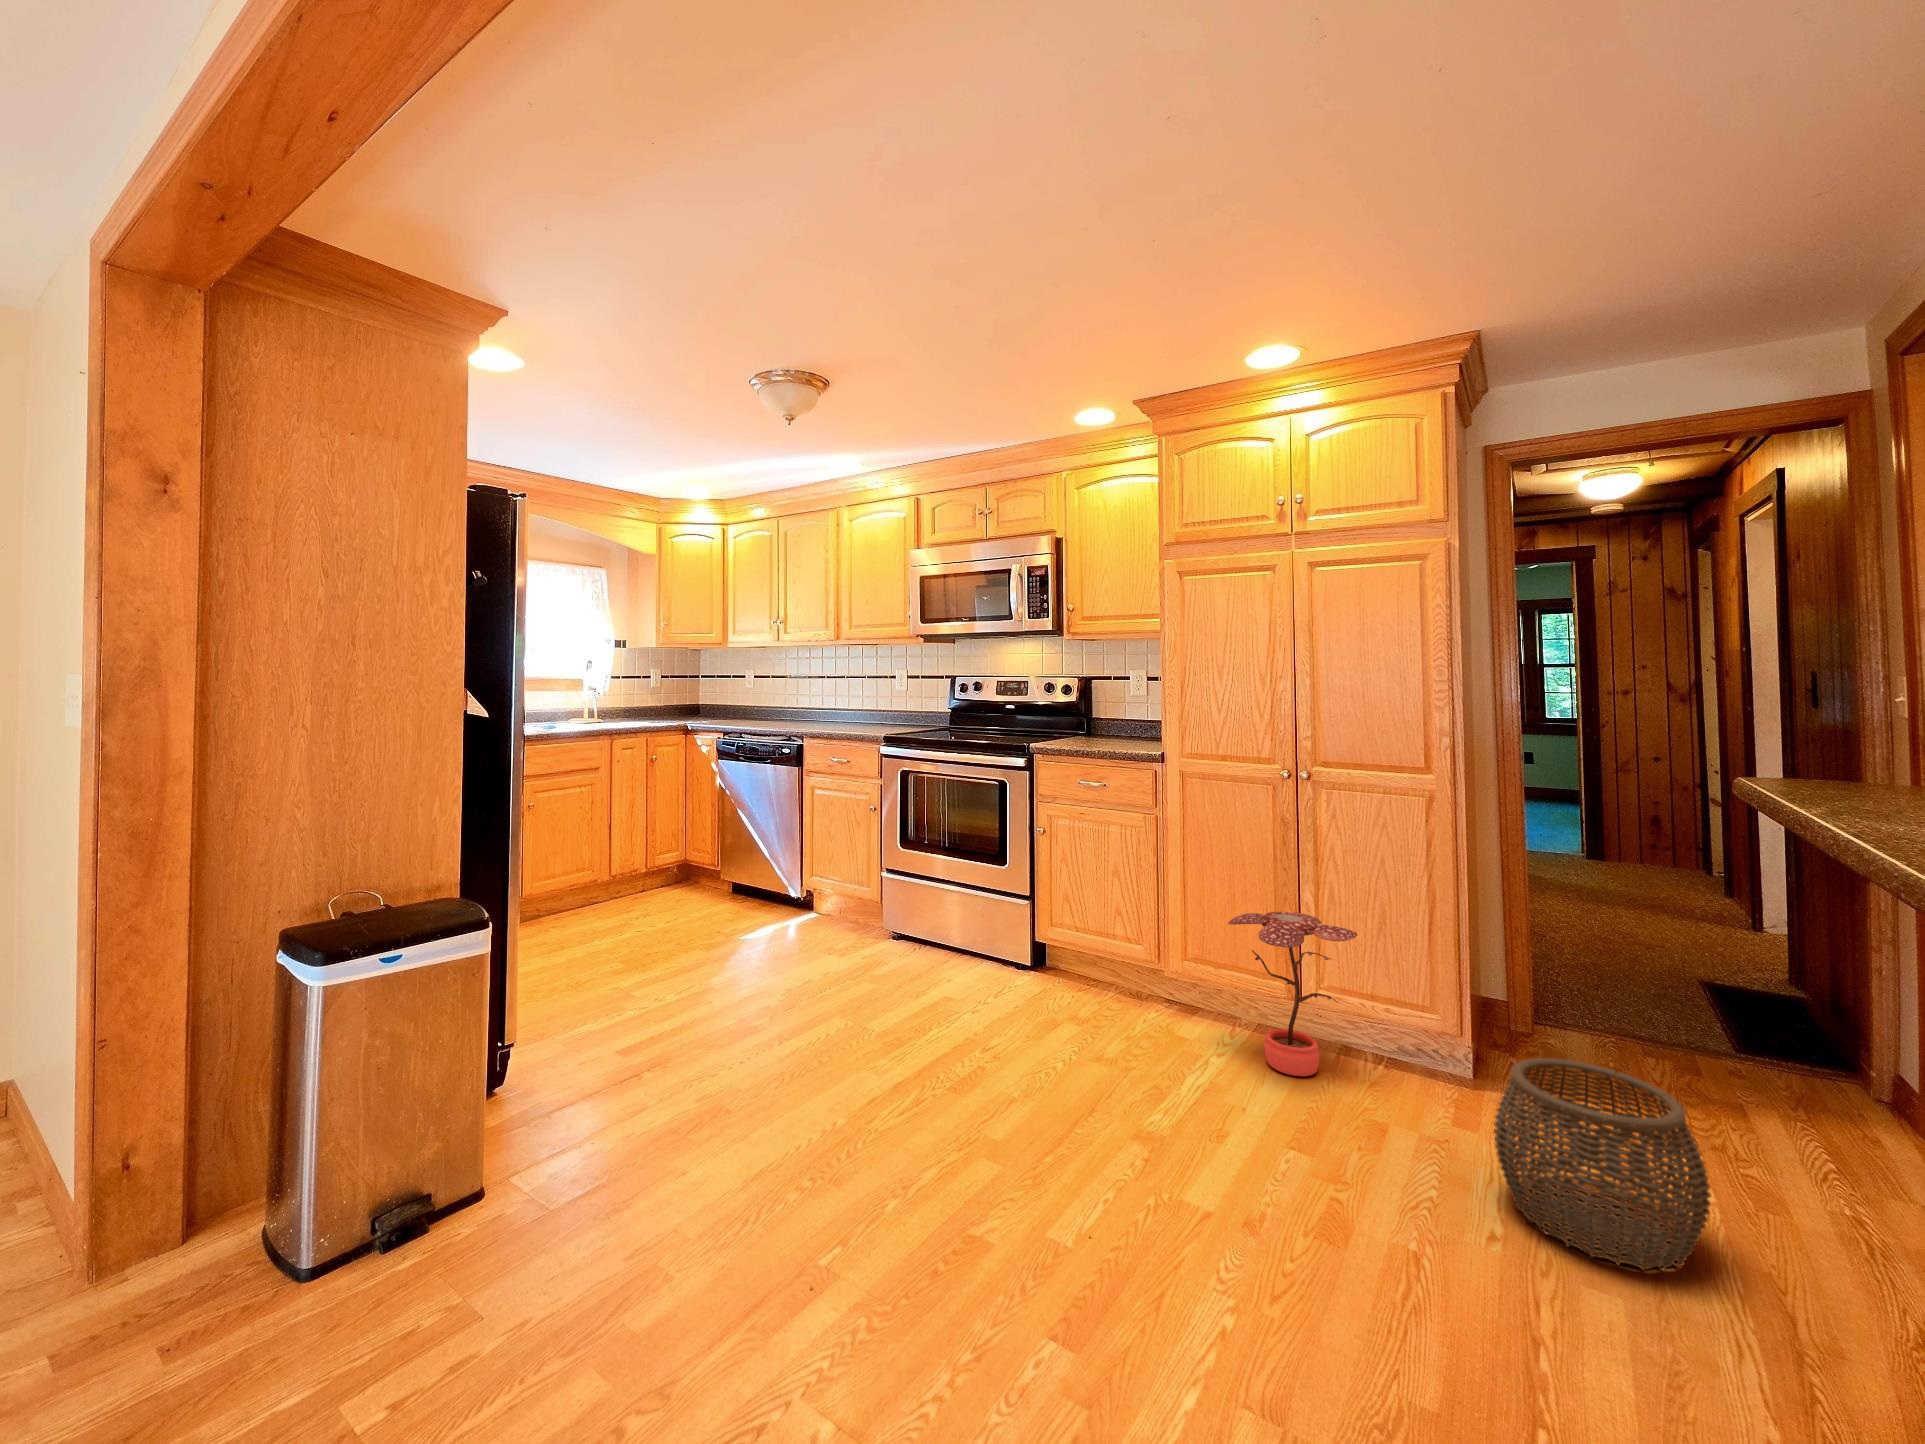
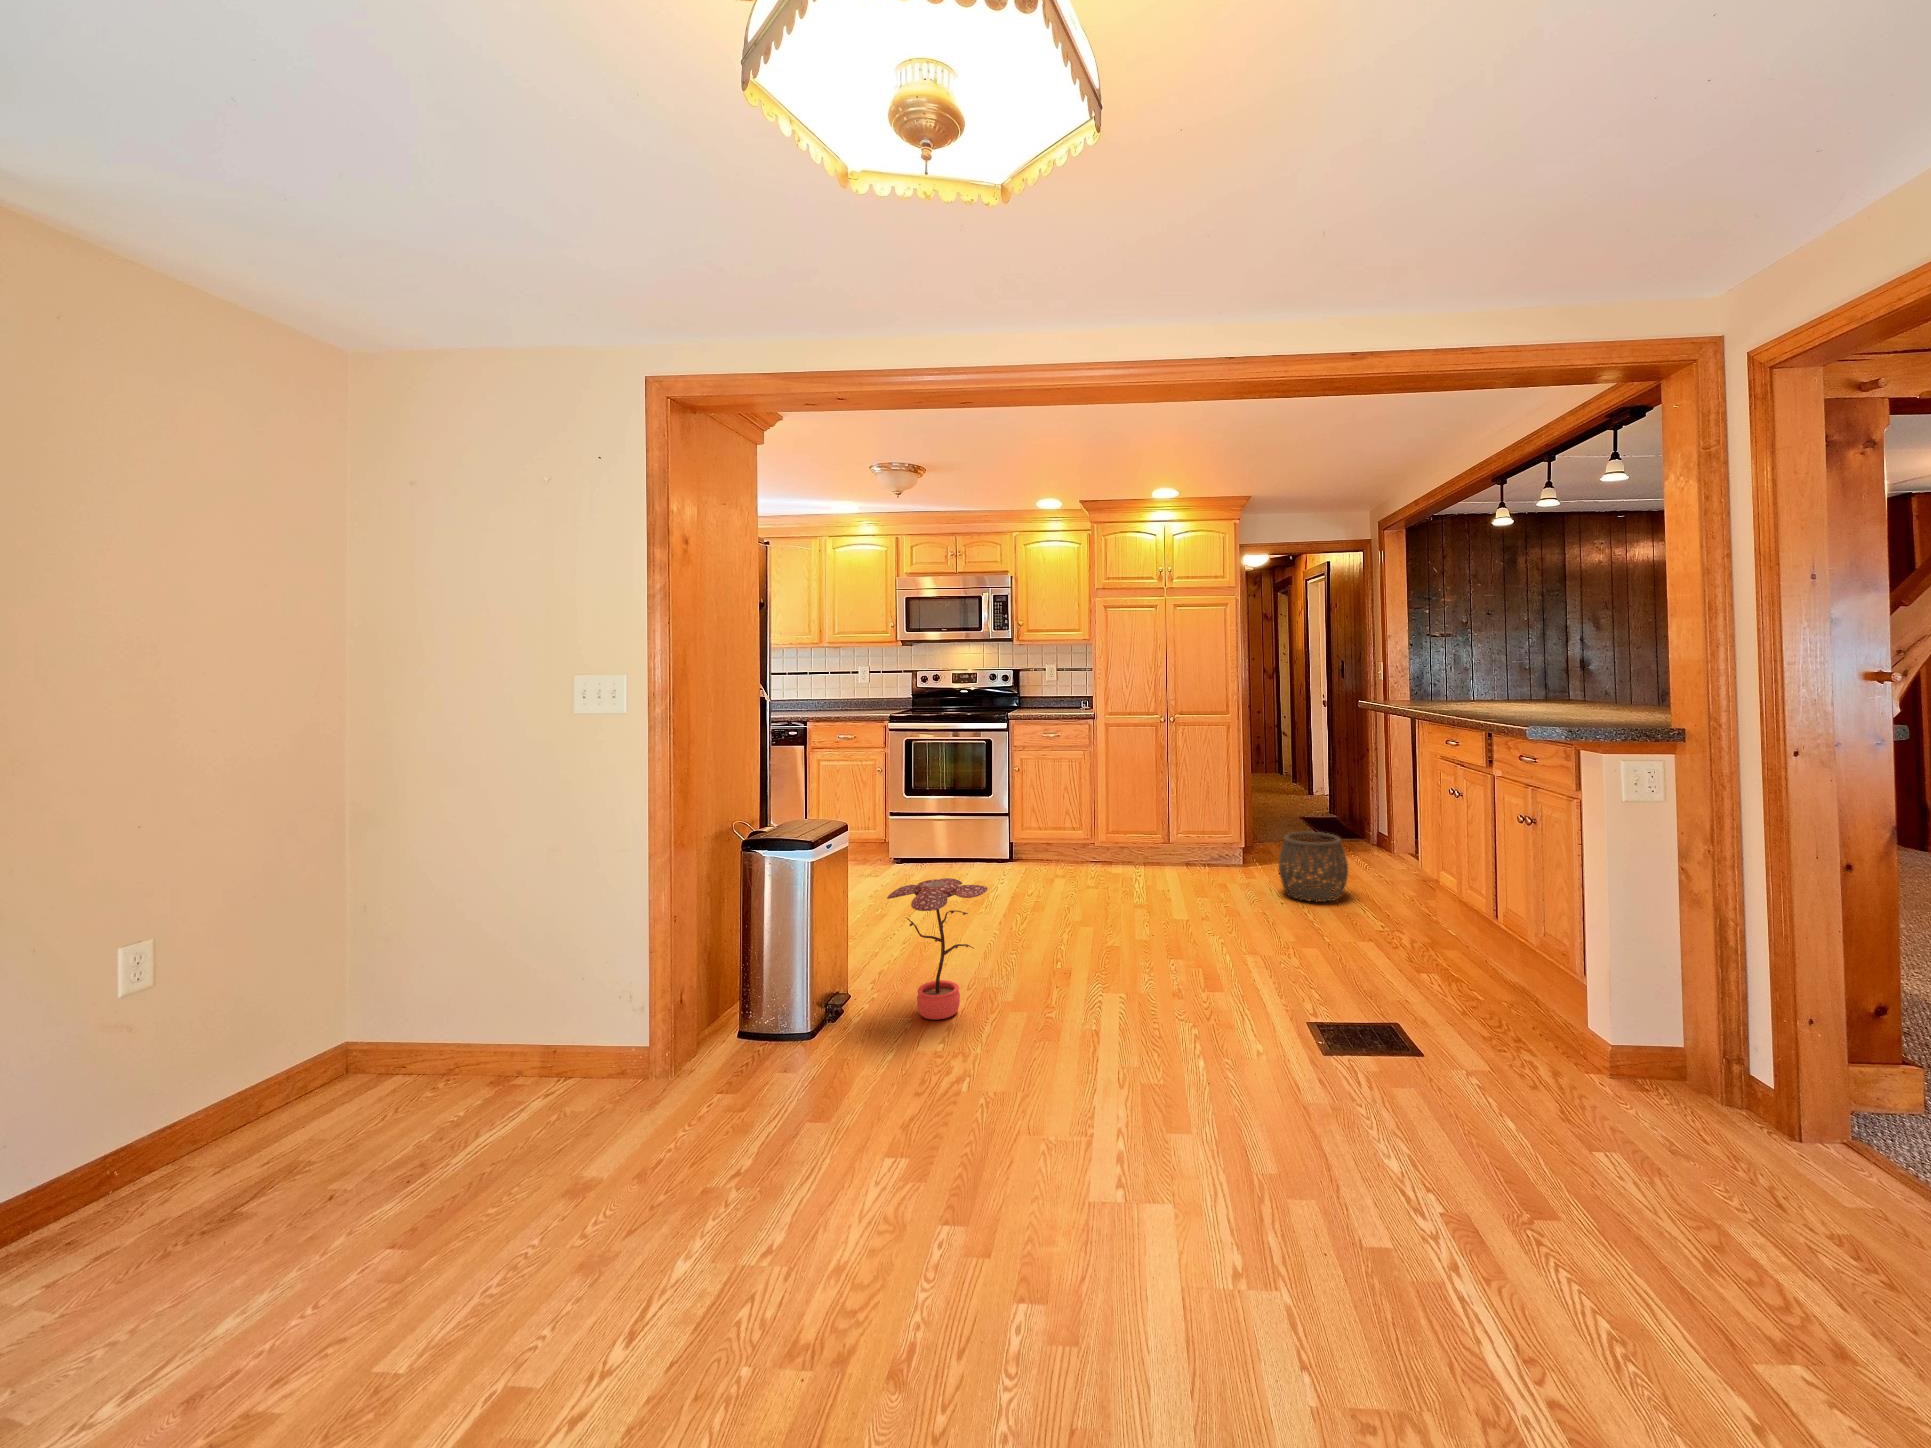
potted plant: present [1228,912,1357,1076] -> present [887,878,988,1020]

